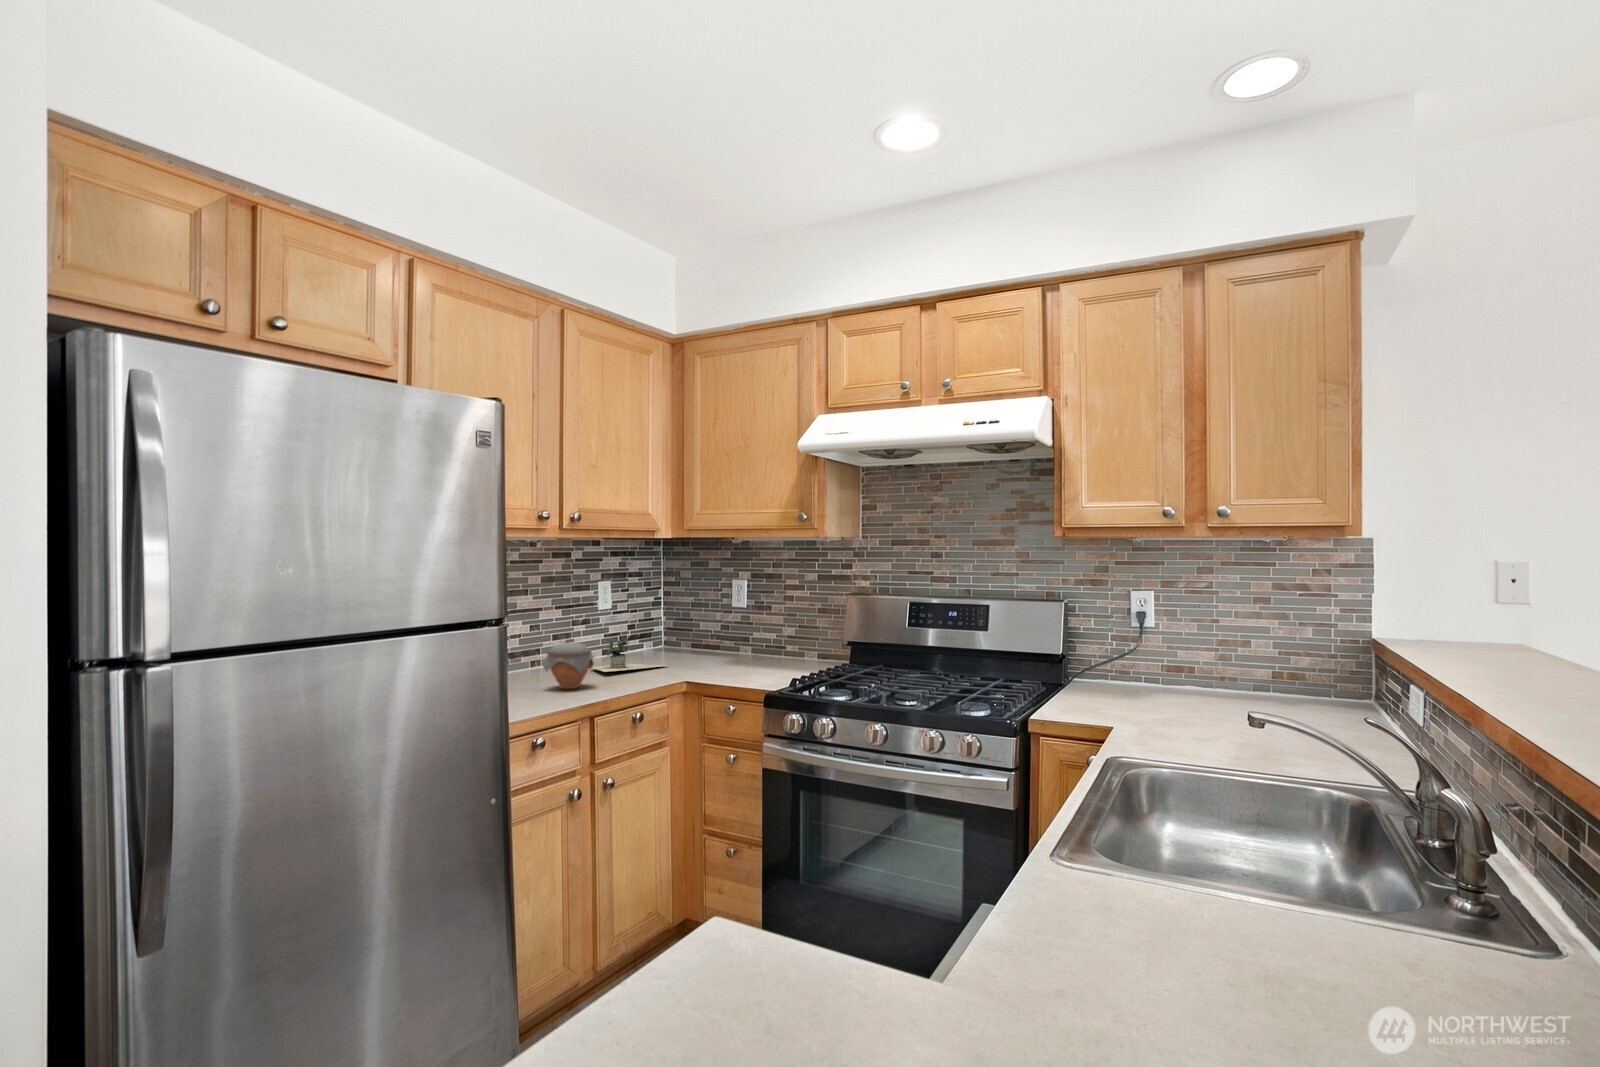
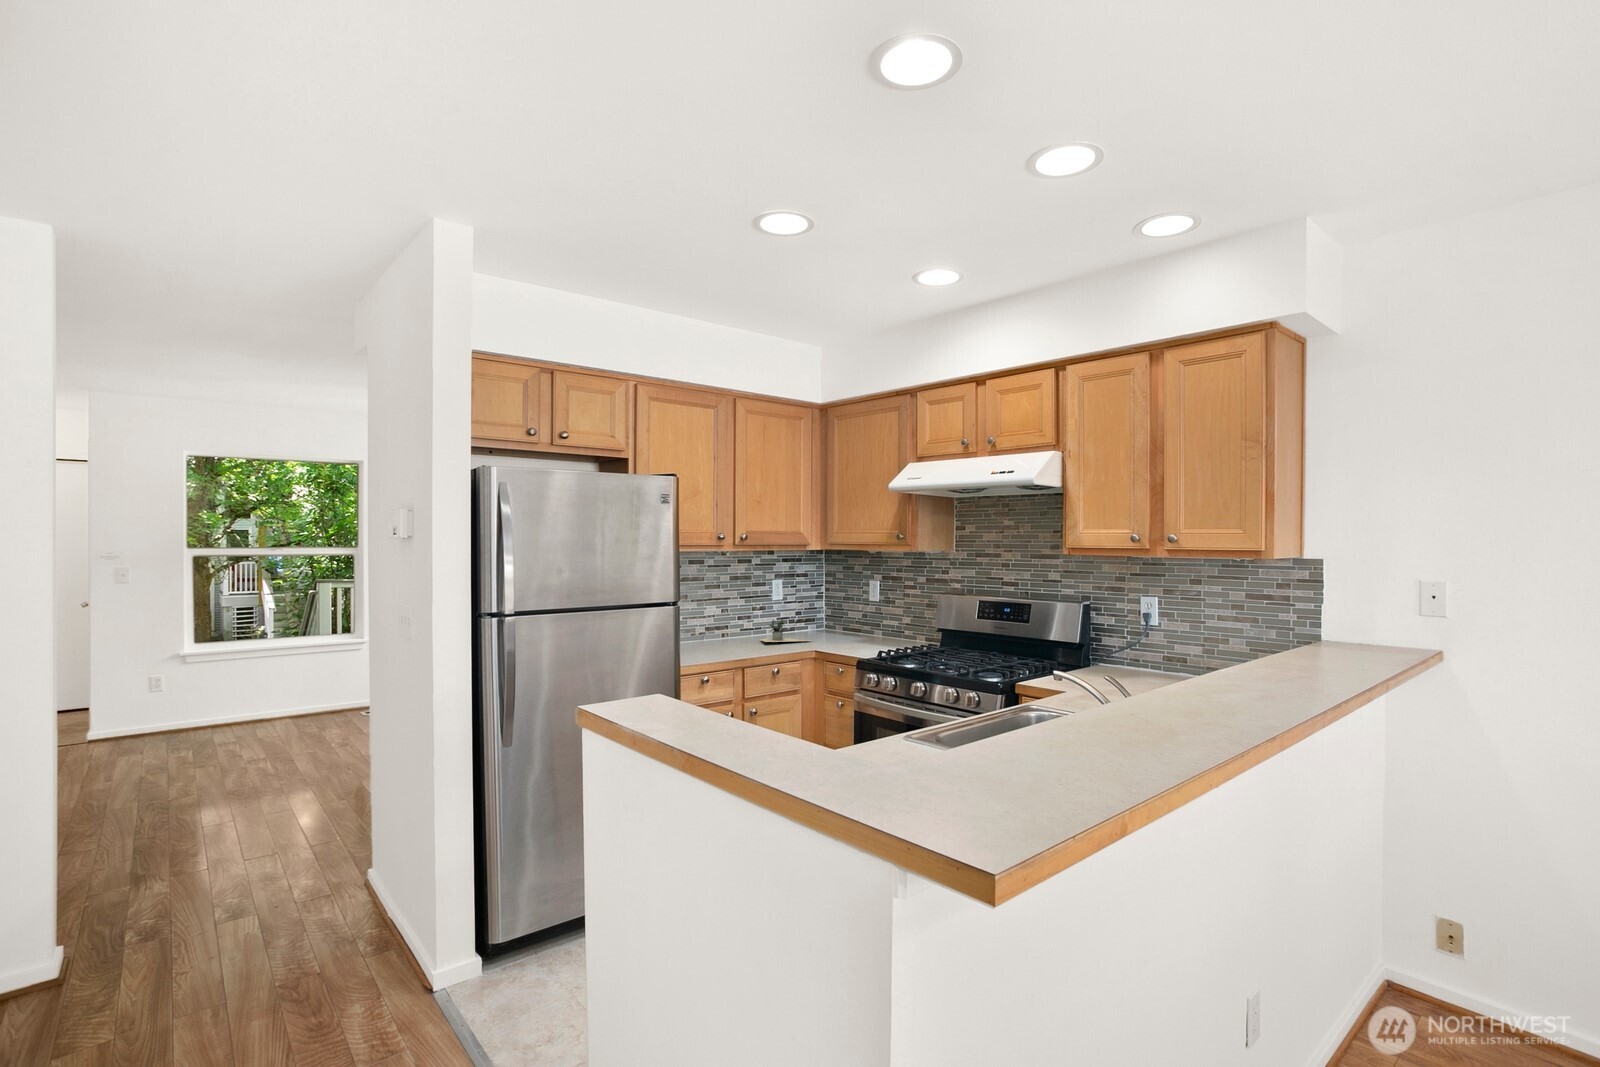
jar: present [542,643,594,689] -> none [718,620,753,651]

